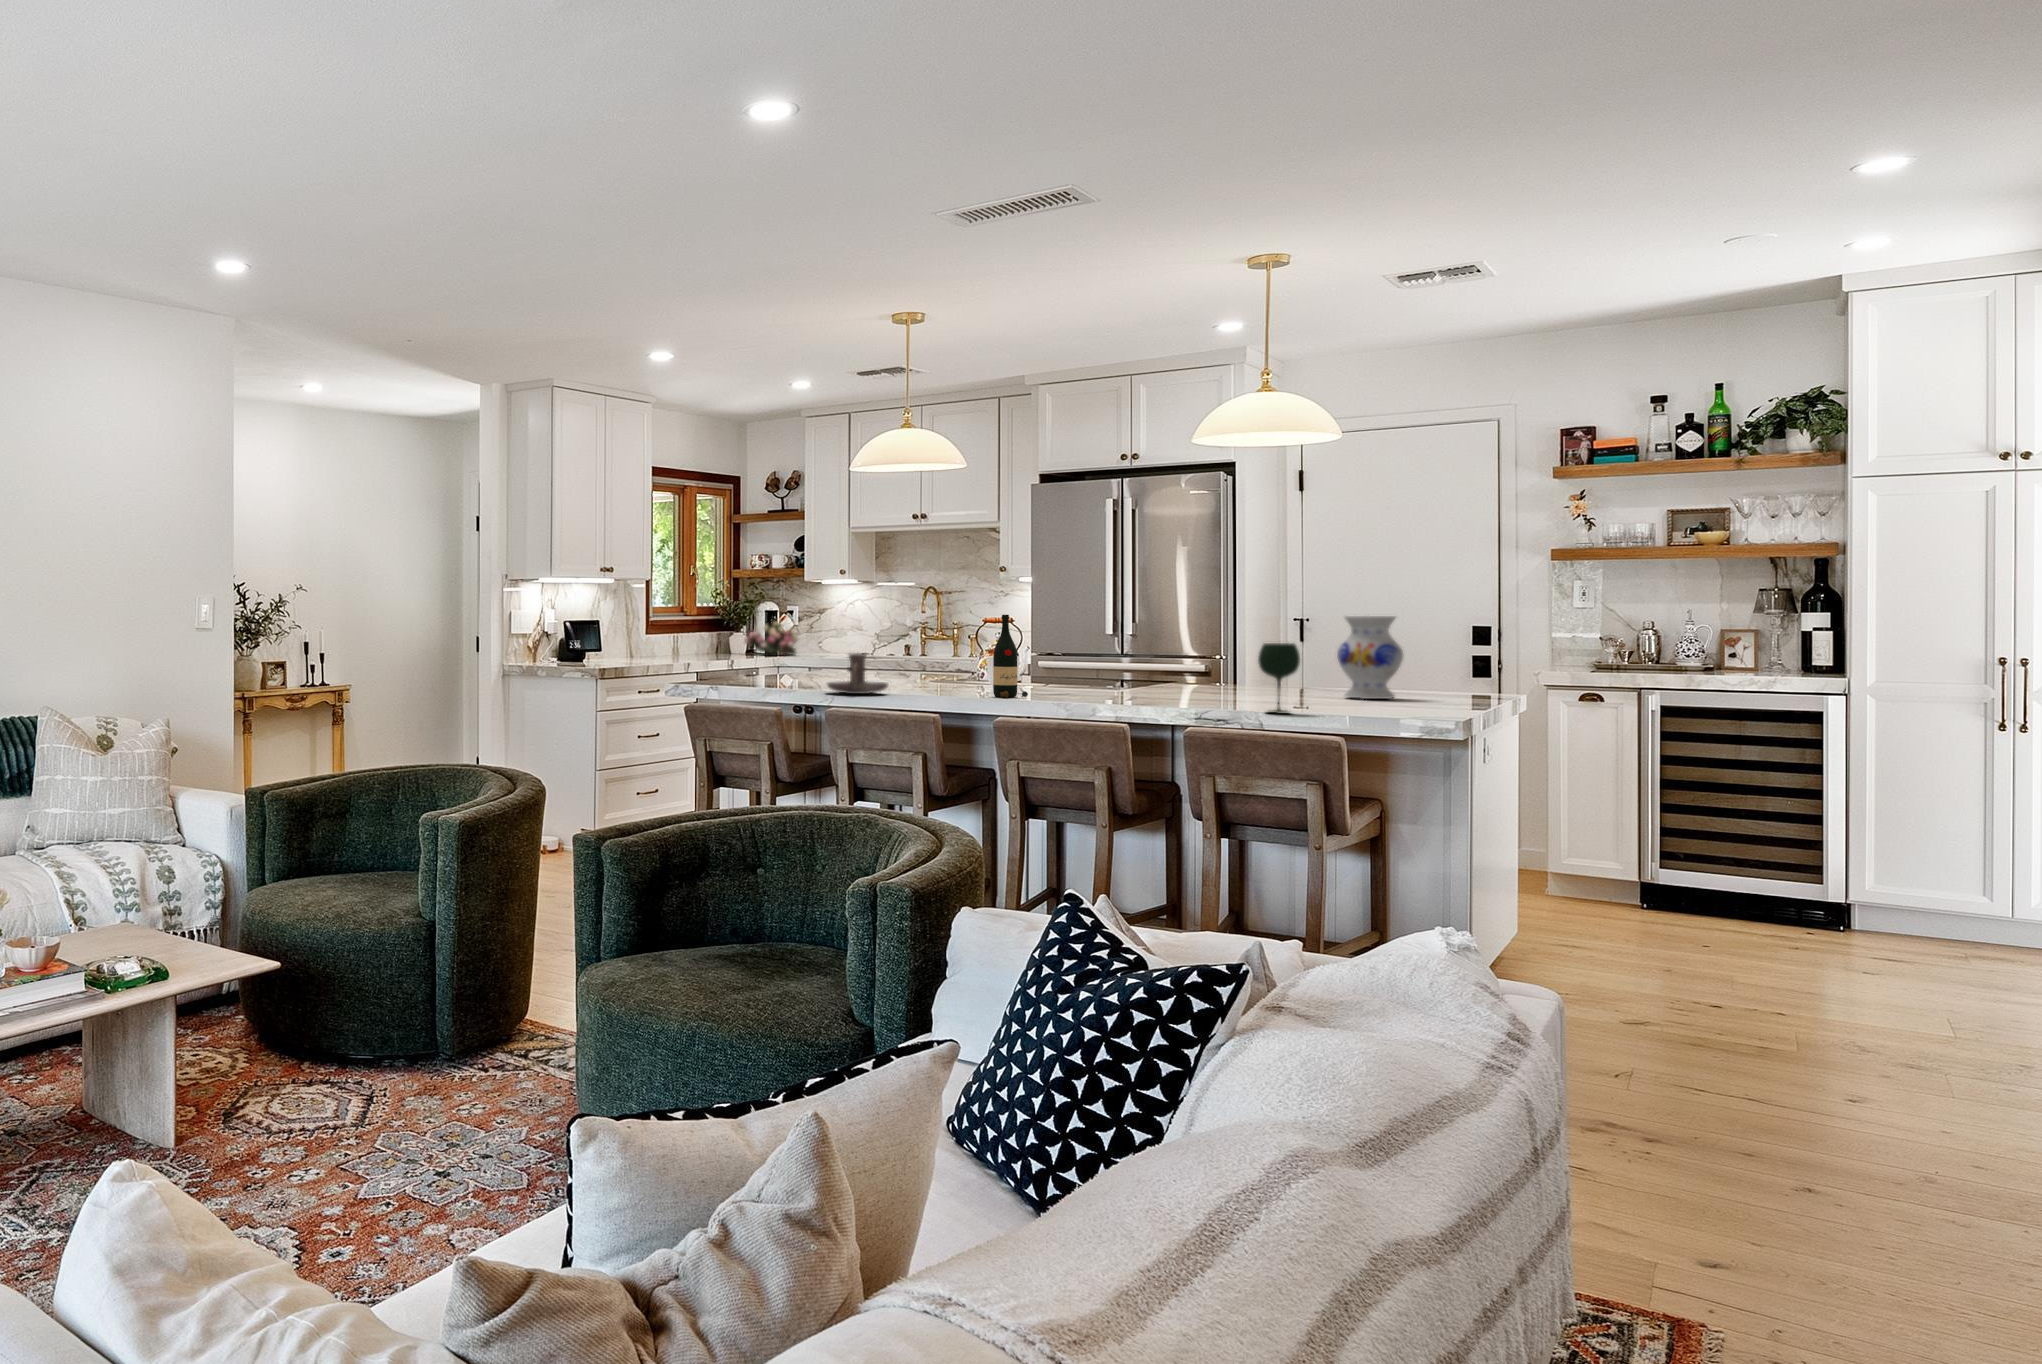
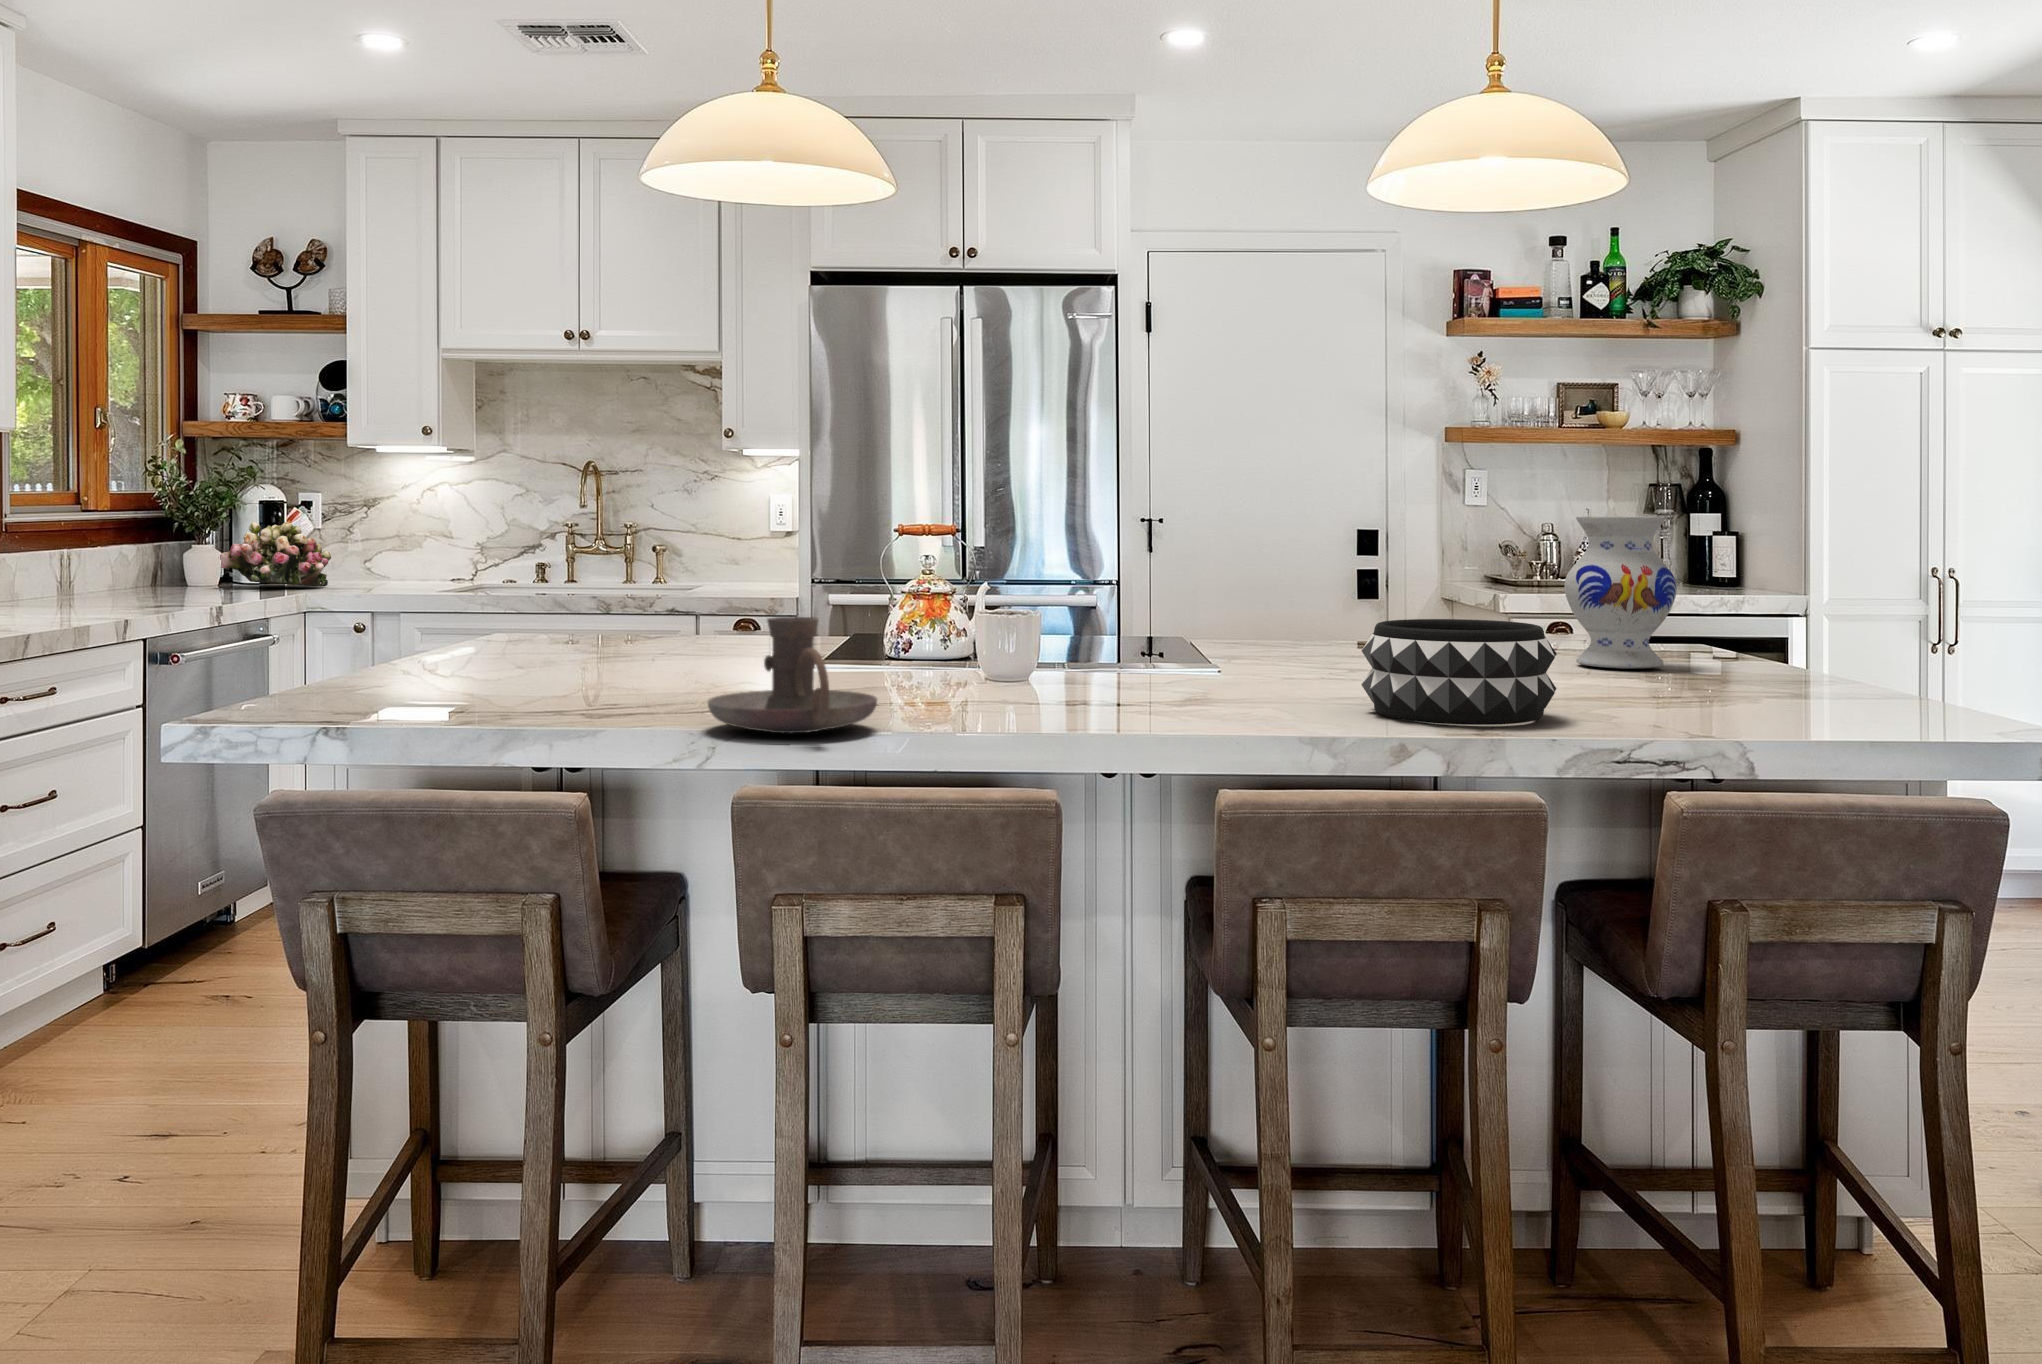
wine bottle: present [993,615,1028,697] -> none [1105,512,1190,717]
wine glass: present [1258,643,1300,714] -> none [1766,578,1862,740]
decorative bowl: none [1106,662,1195,705] -> present [1361,619,1557,725]

